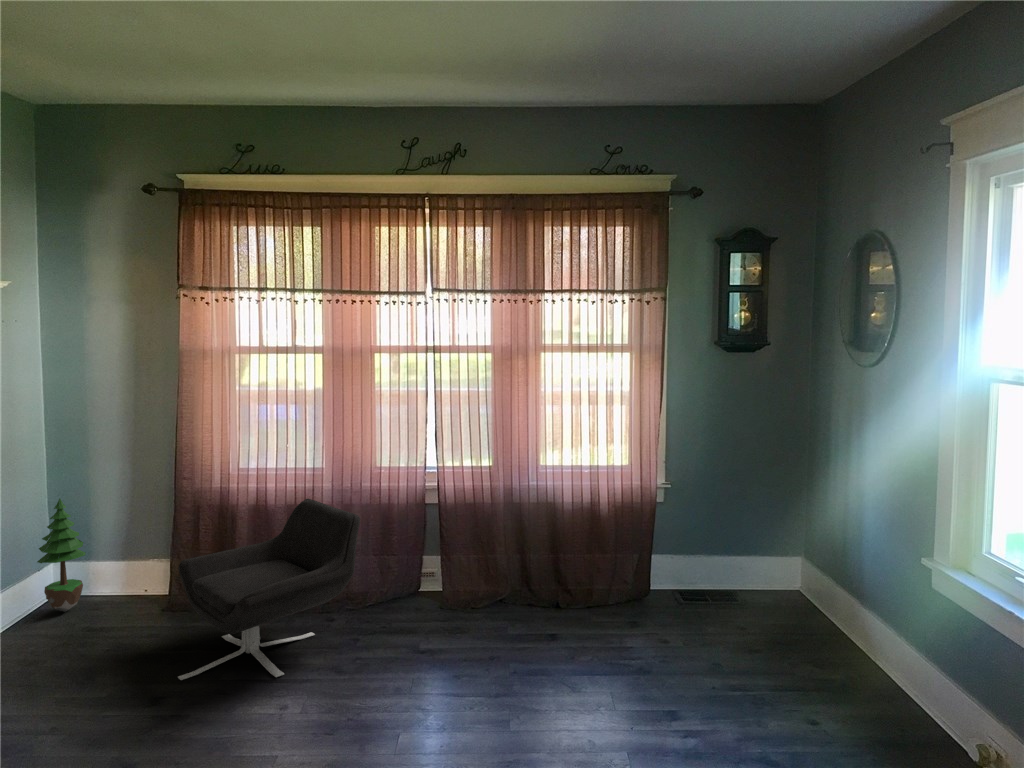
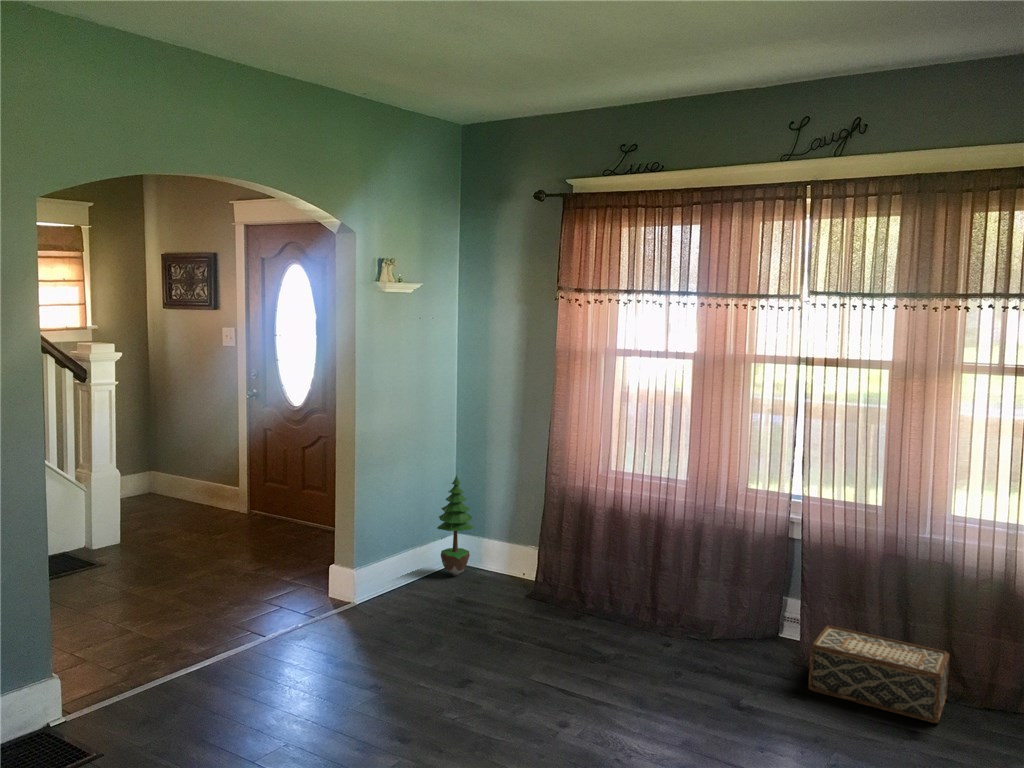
lounge chair: present [178,499,360,680] -> none [515,510,697,679]
woven basket: none [463,571,563,630] -> present [809,626,950,723]

